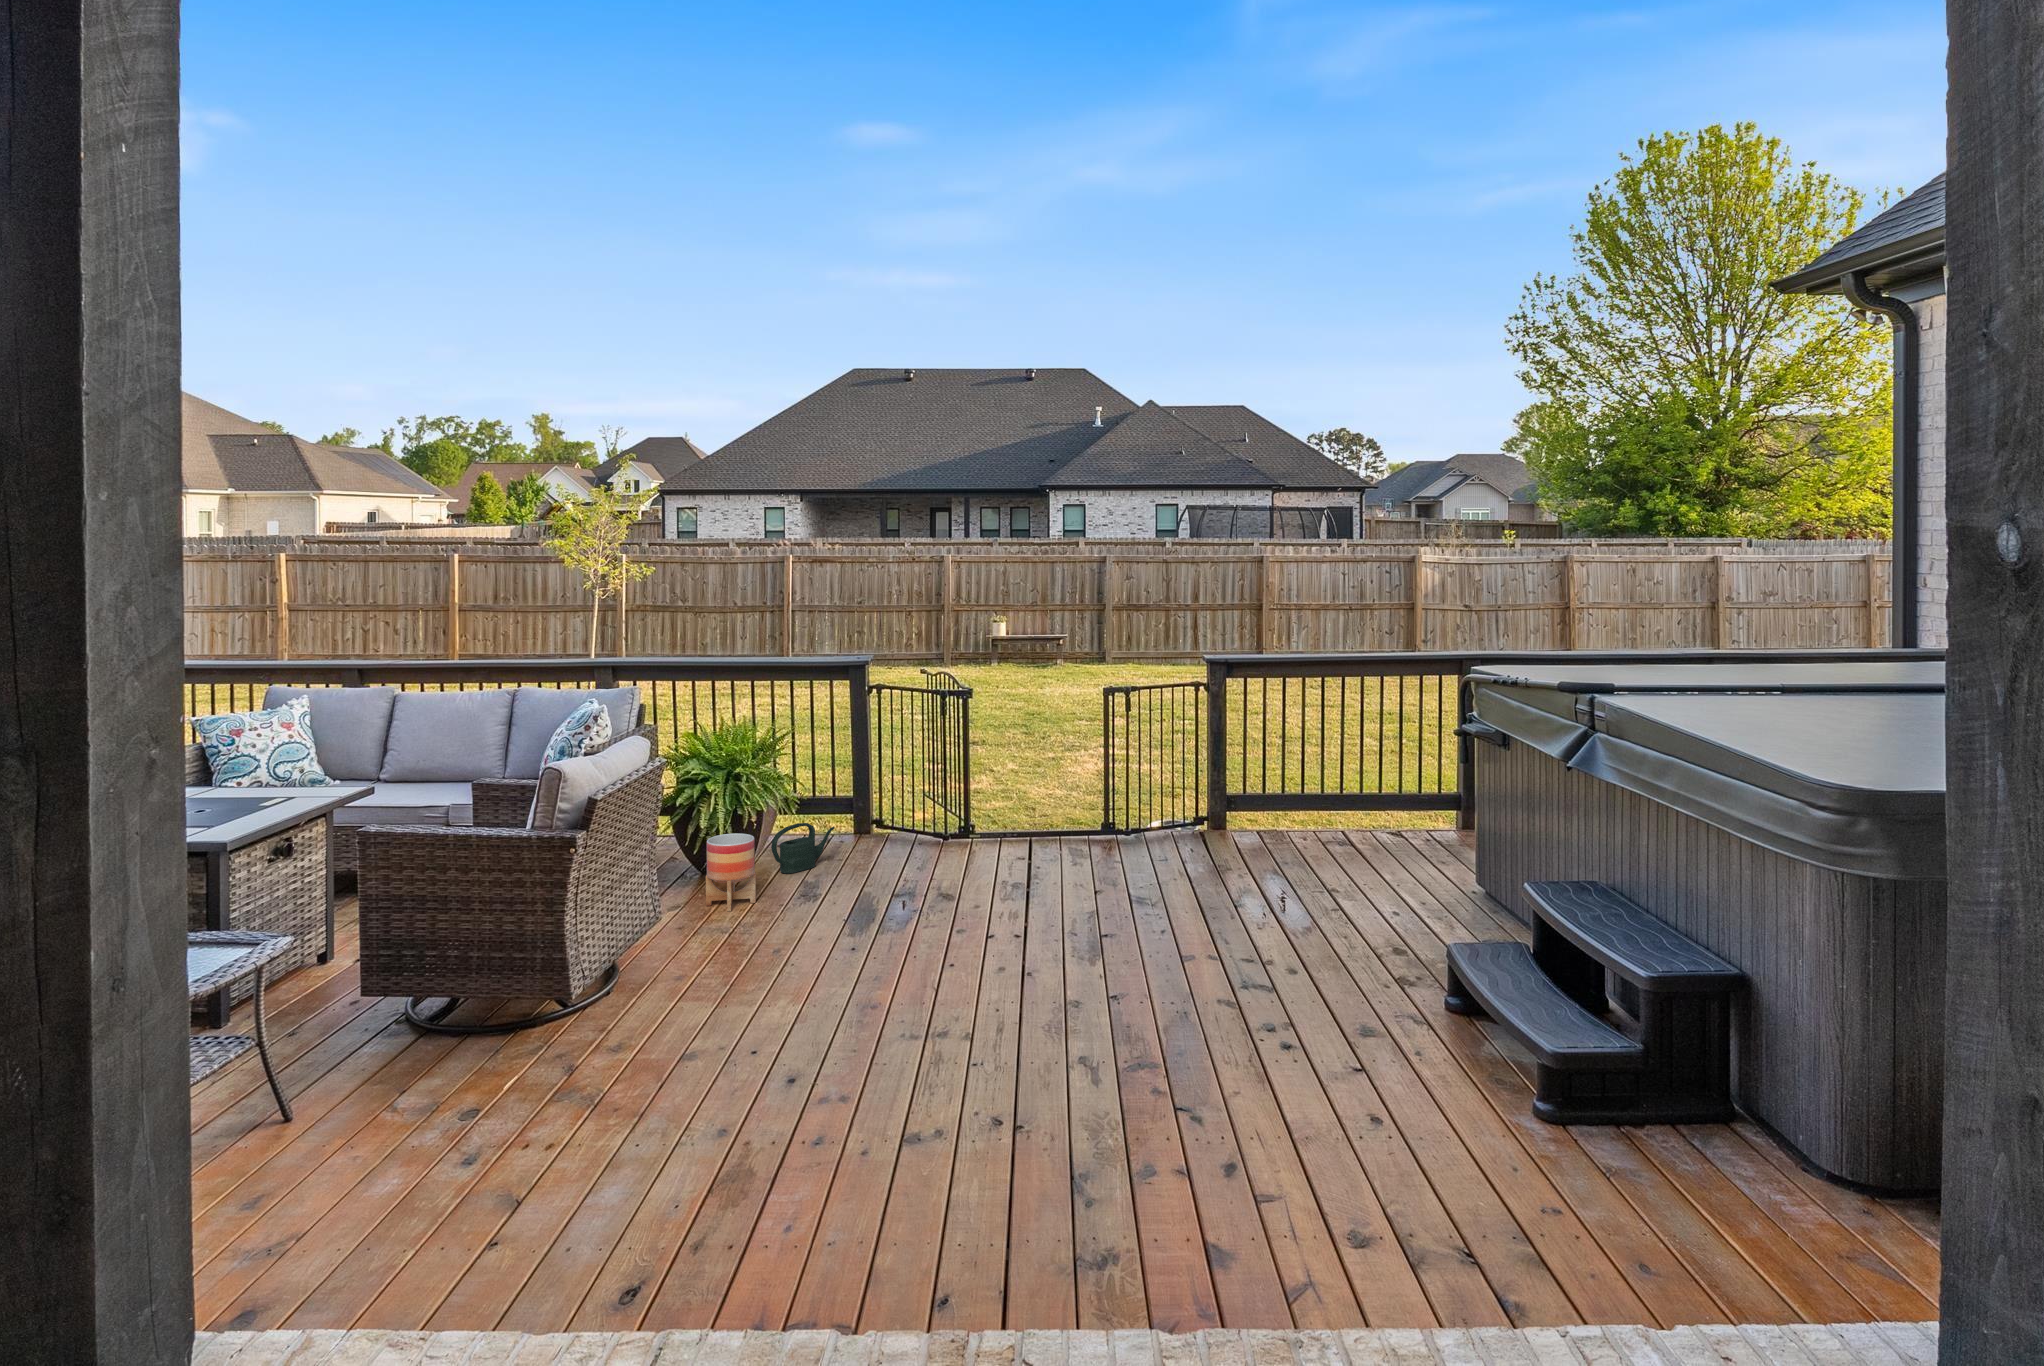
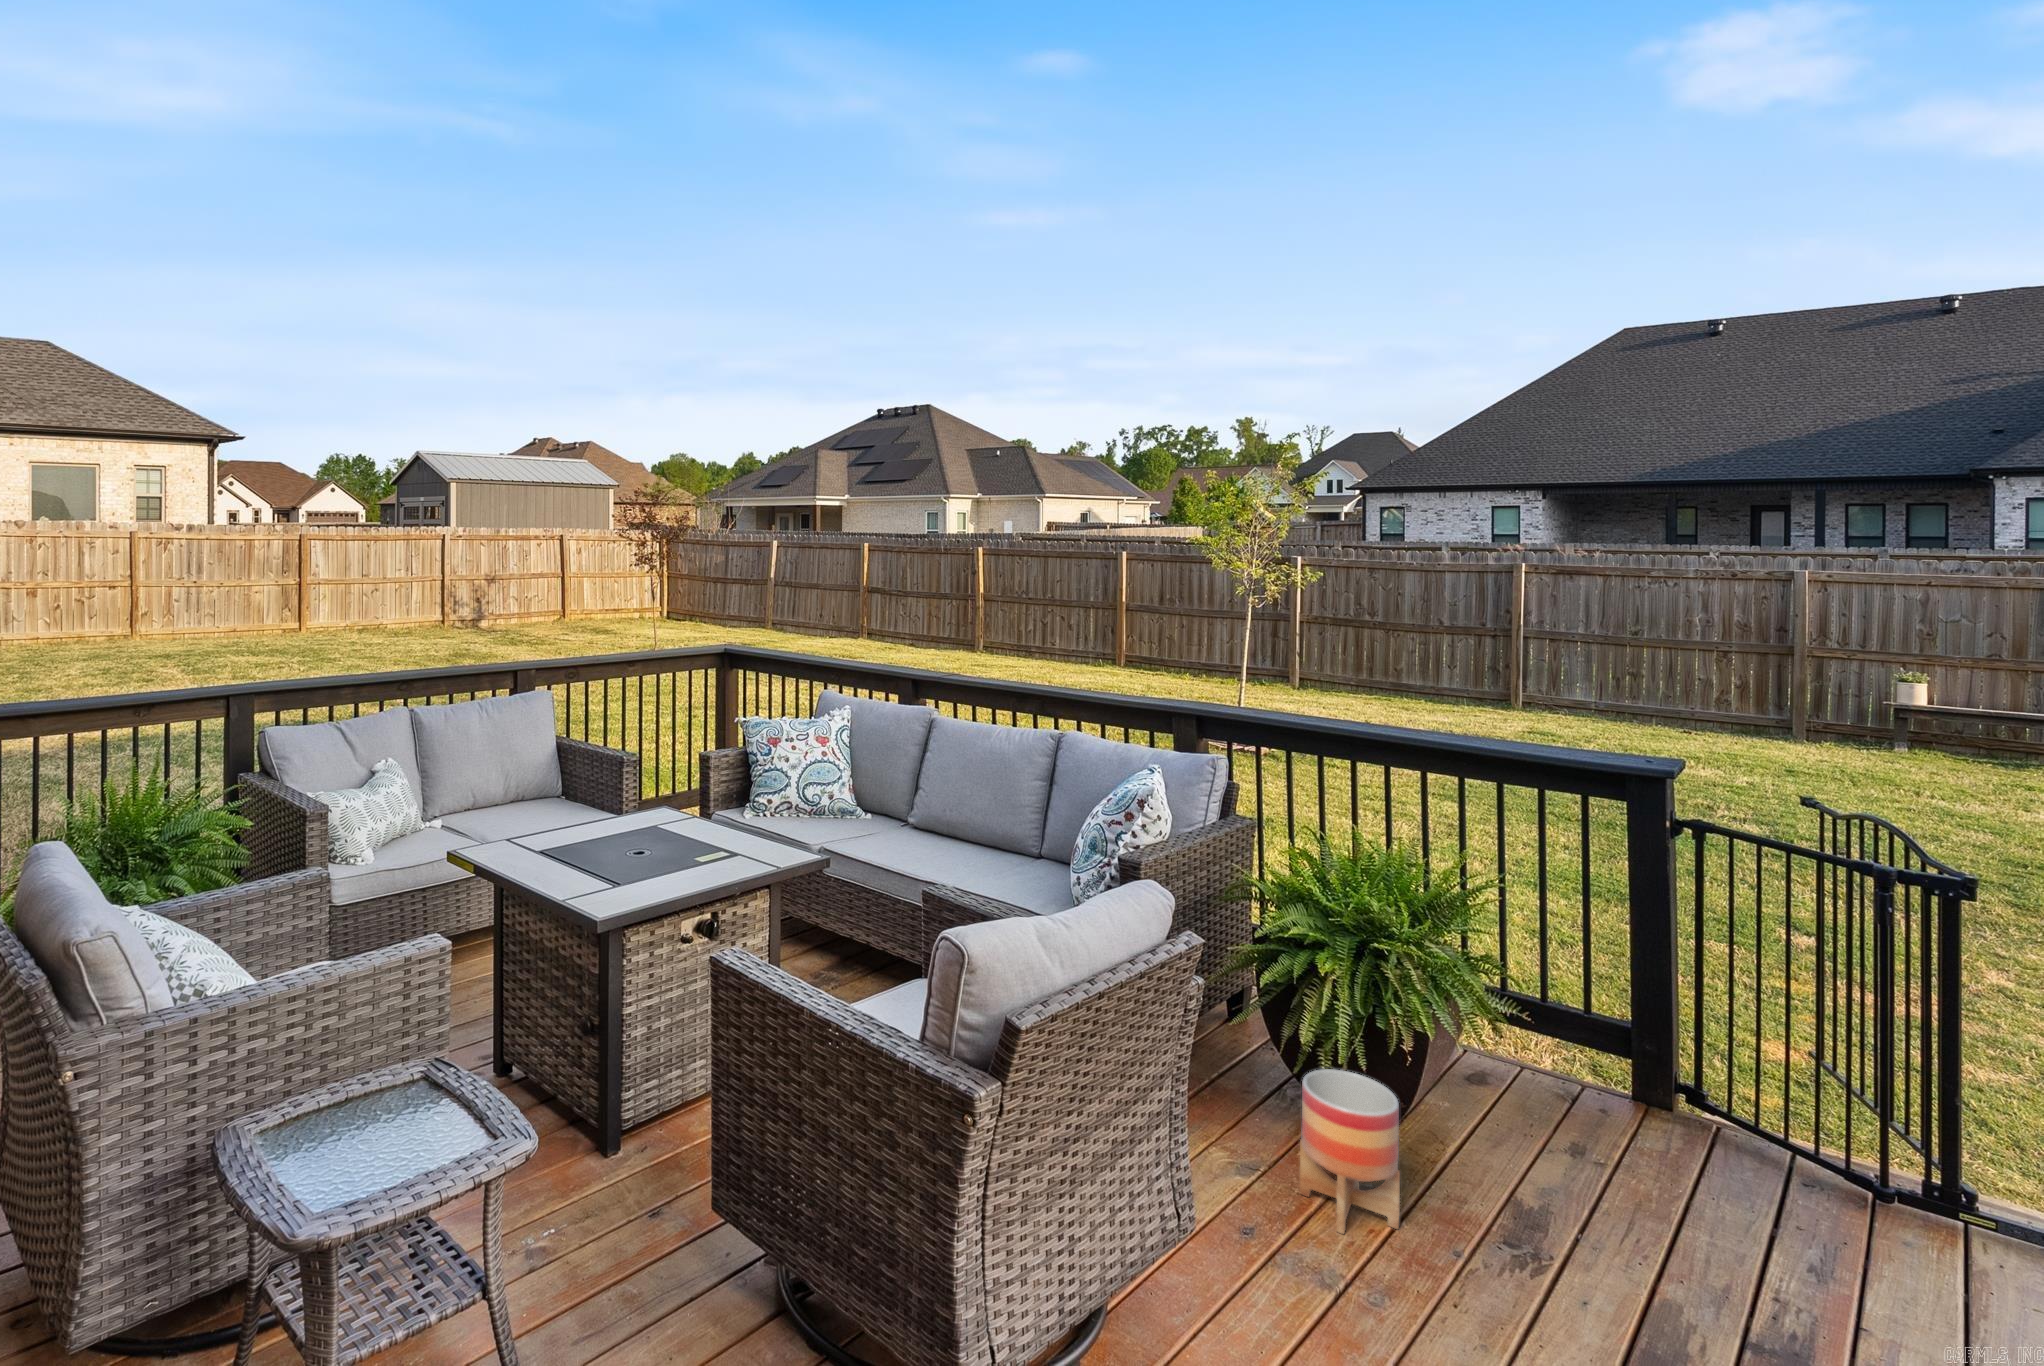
watering can: present [771,823,834,874] -> none [1444,1068,1586,1163]

